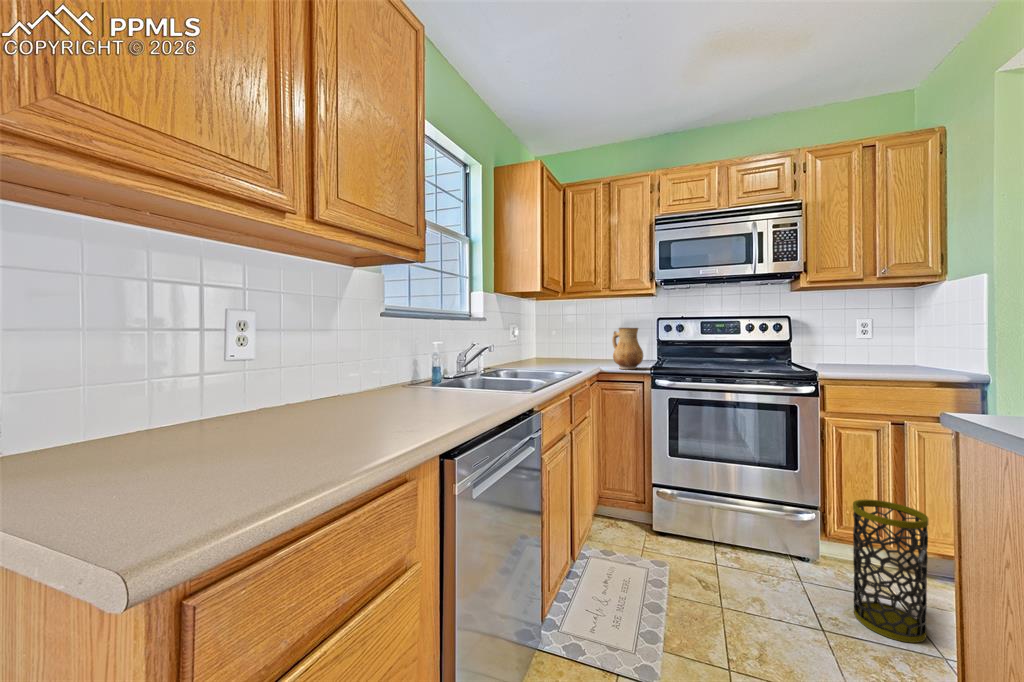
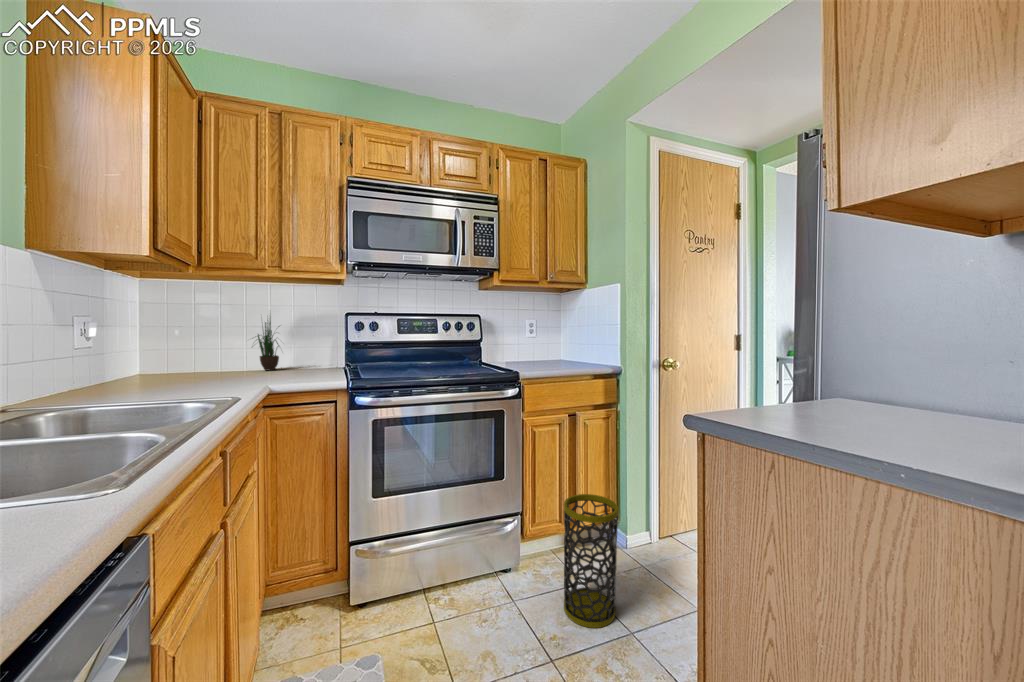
potted plant: none [591,315,616,362] -> present [257,320,279,371]
ceramic pitcher: present [612,328,643,369] -> none [287,325,336,385]

